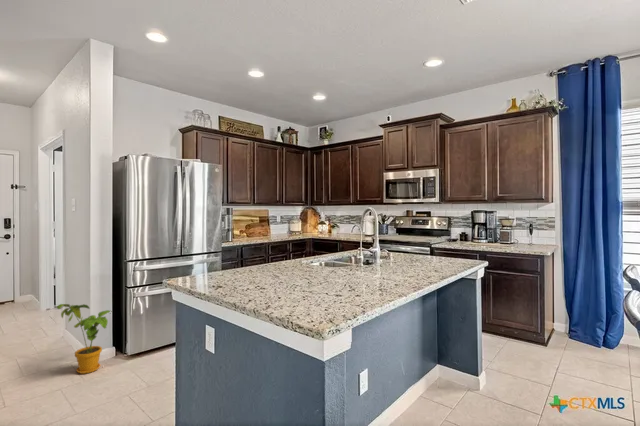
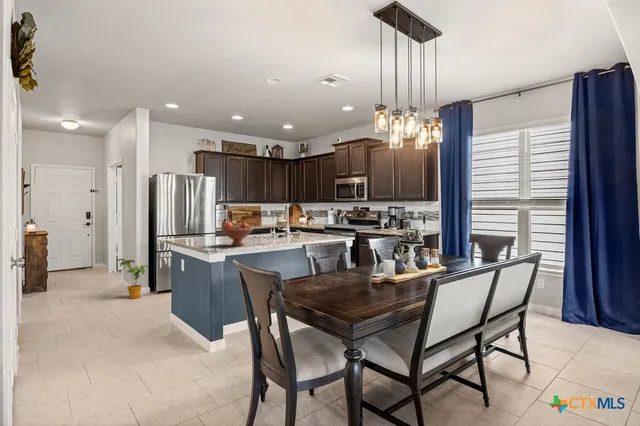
fruit bowl: none [324,247,397,304] -> present [221,222,253,246]

